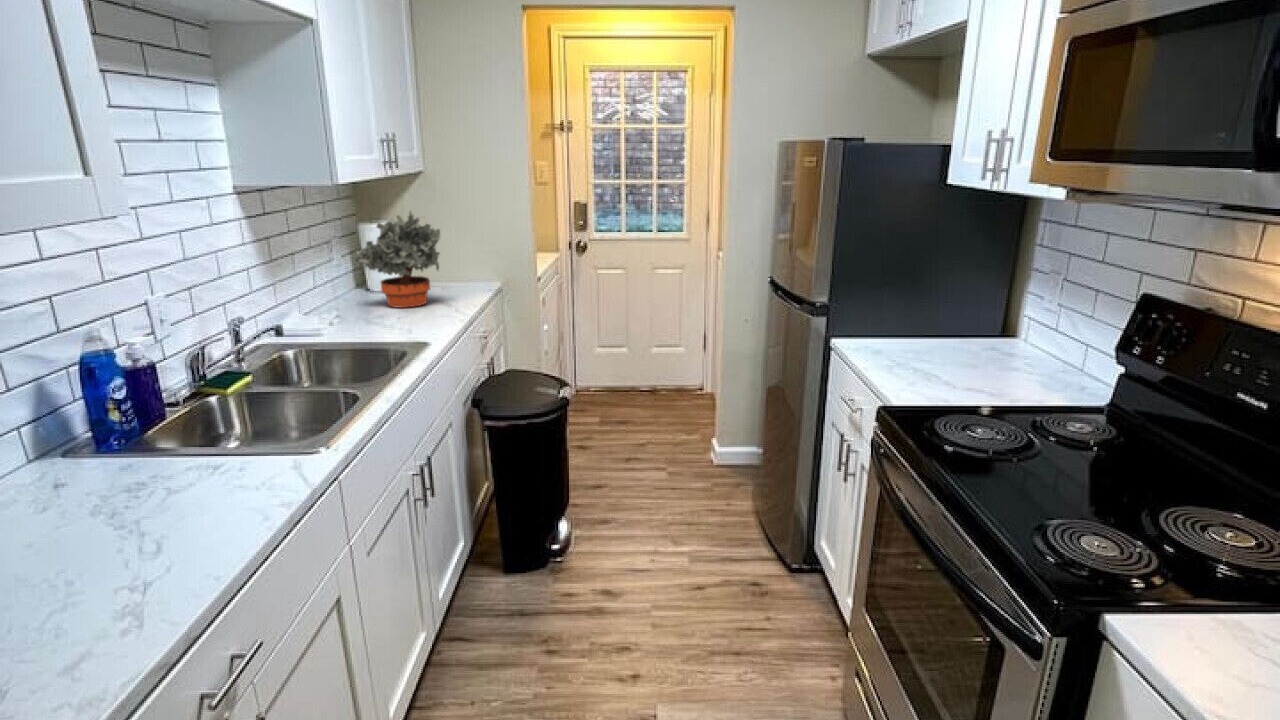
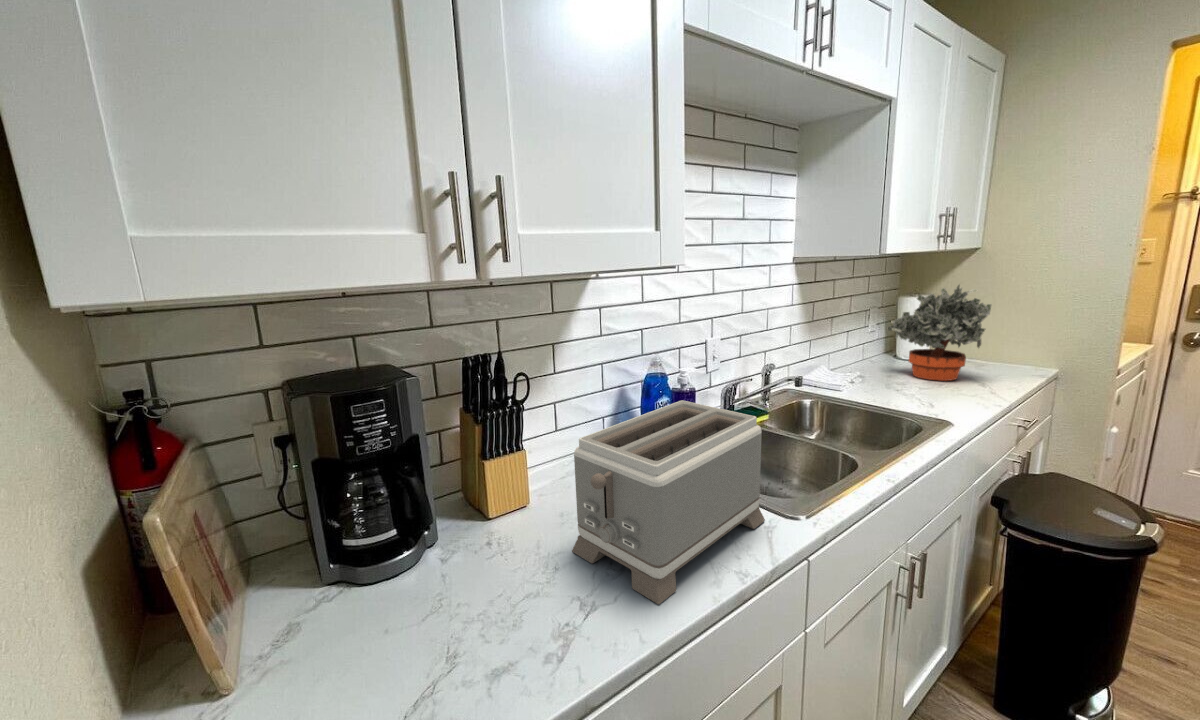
toaster: none [56,366,290,565] -> present [572,400,765,605]

